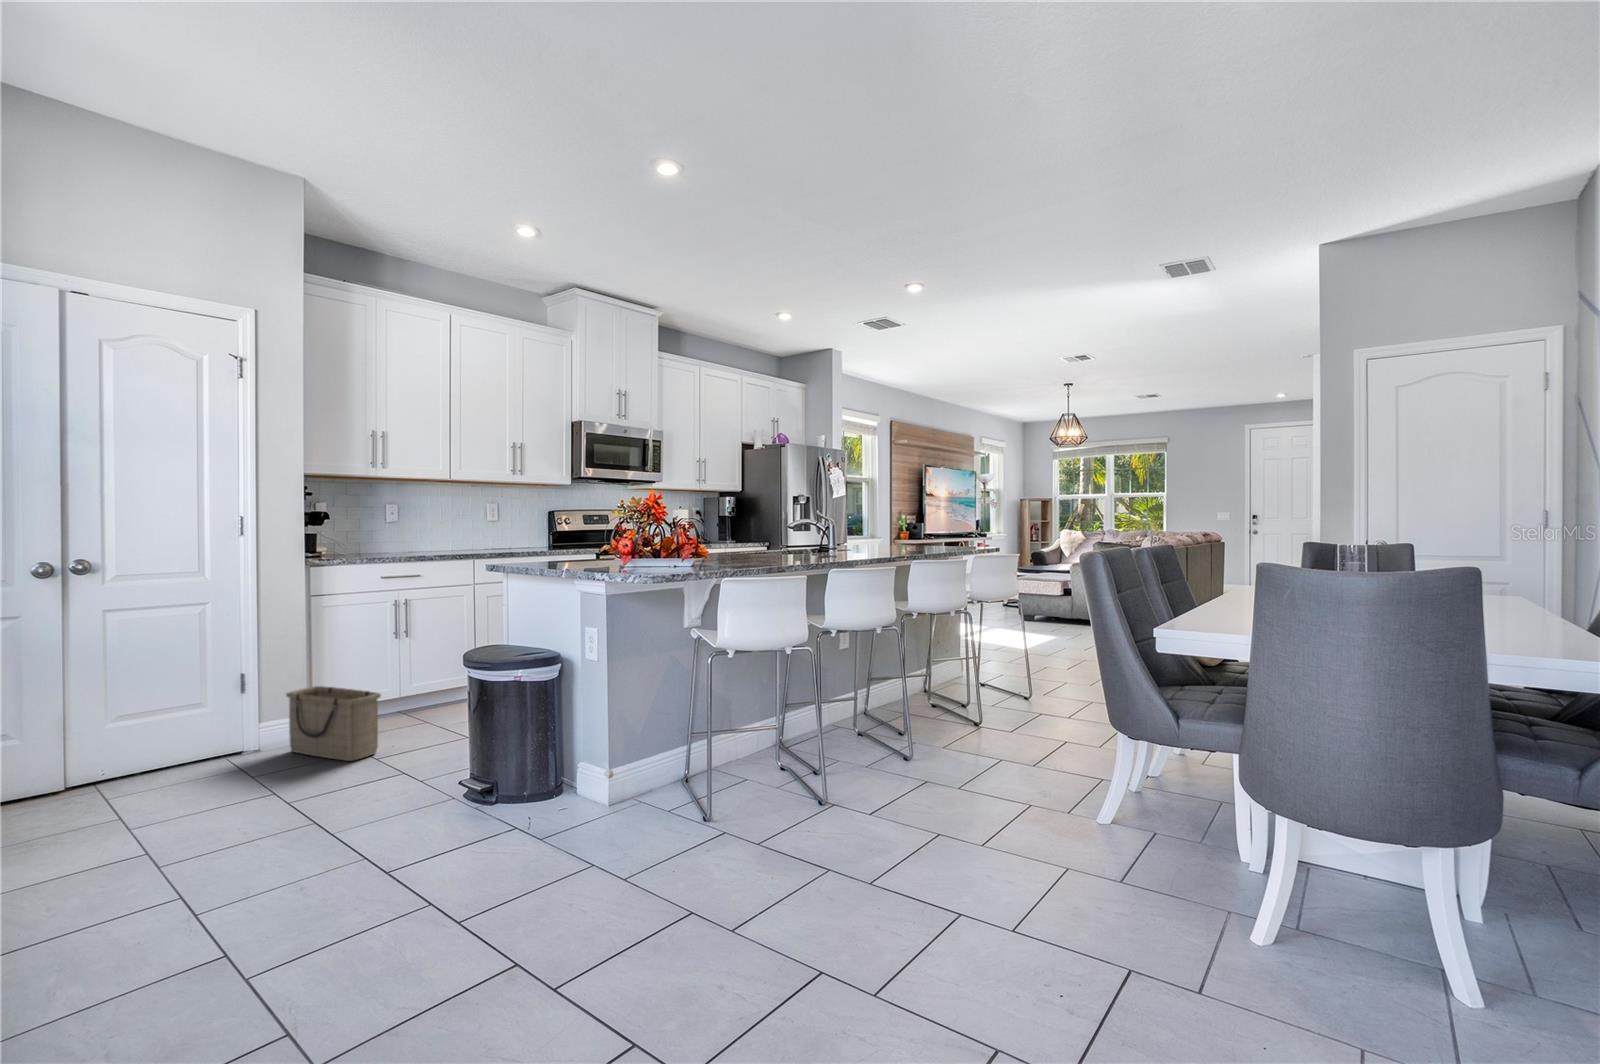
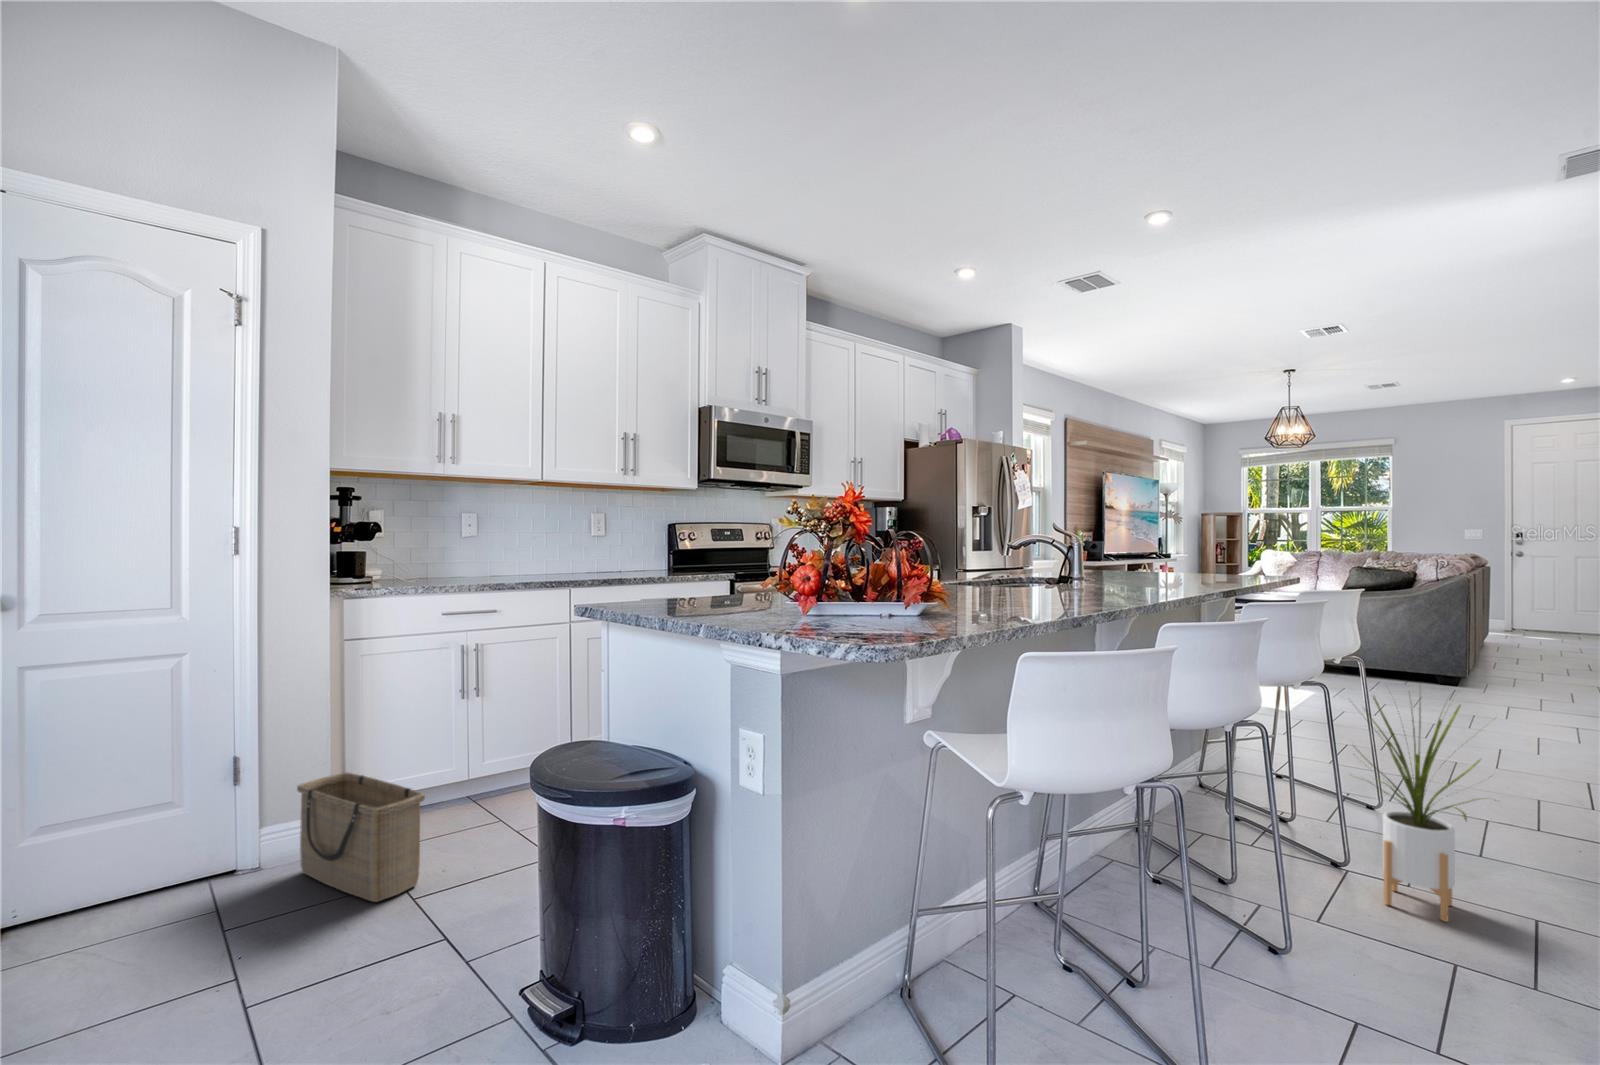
house plant: none [965,605,1037,739] -> present [1361,697,1480,922]

